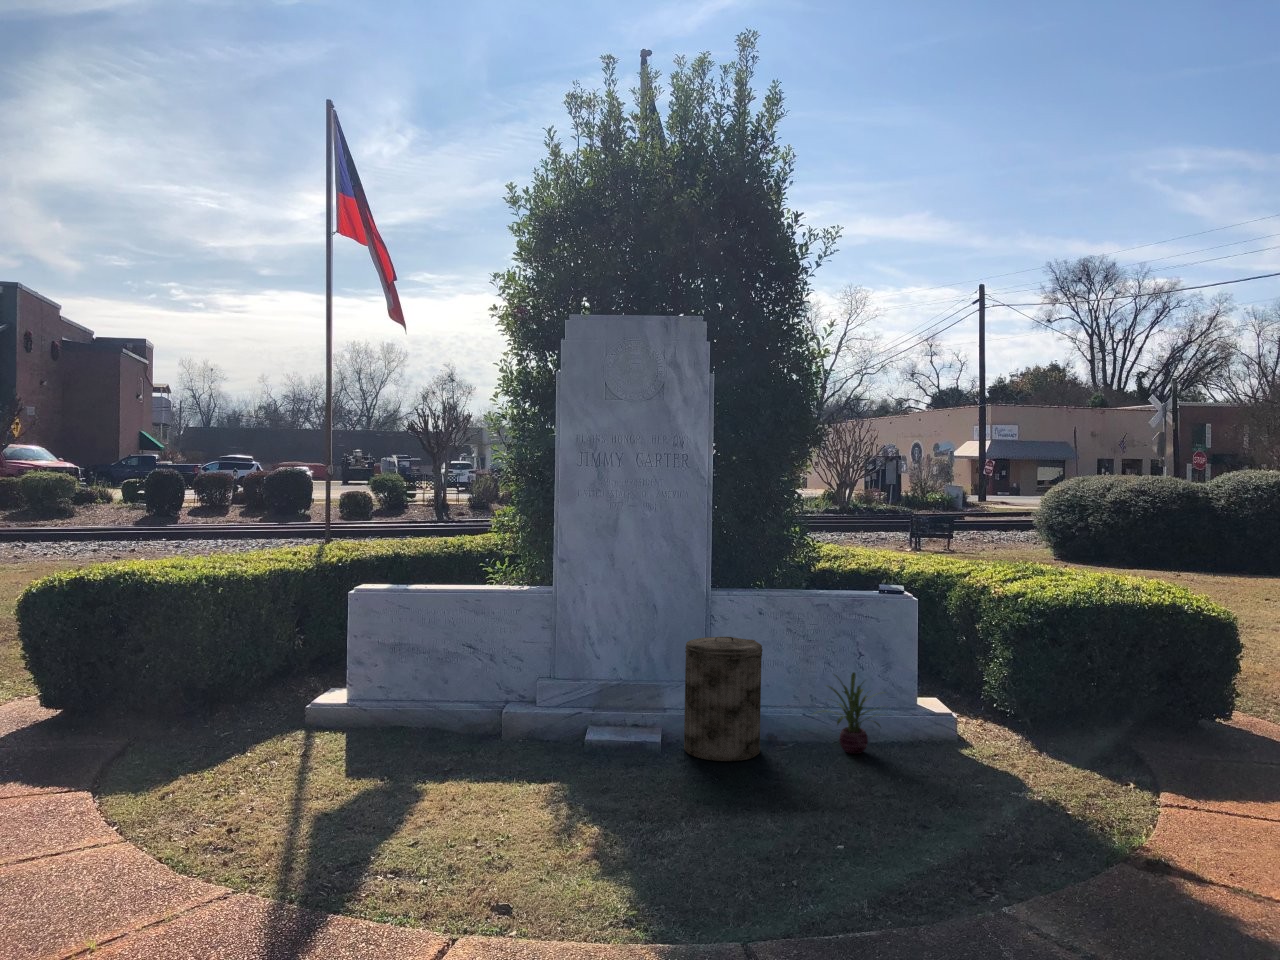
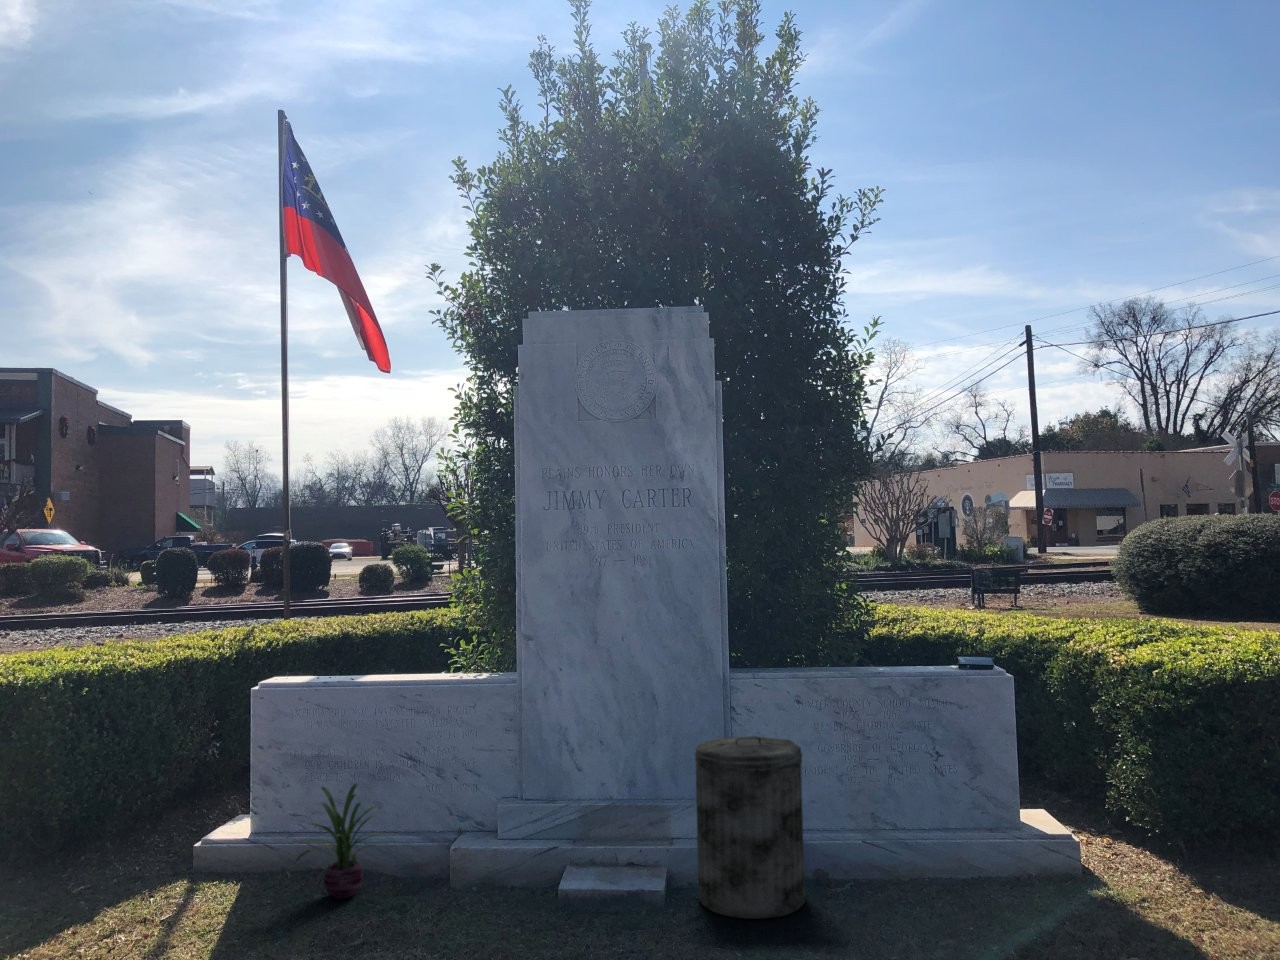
decorative plant: present [816,672,880,754] -> present [294,784,394,899]

